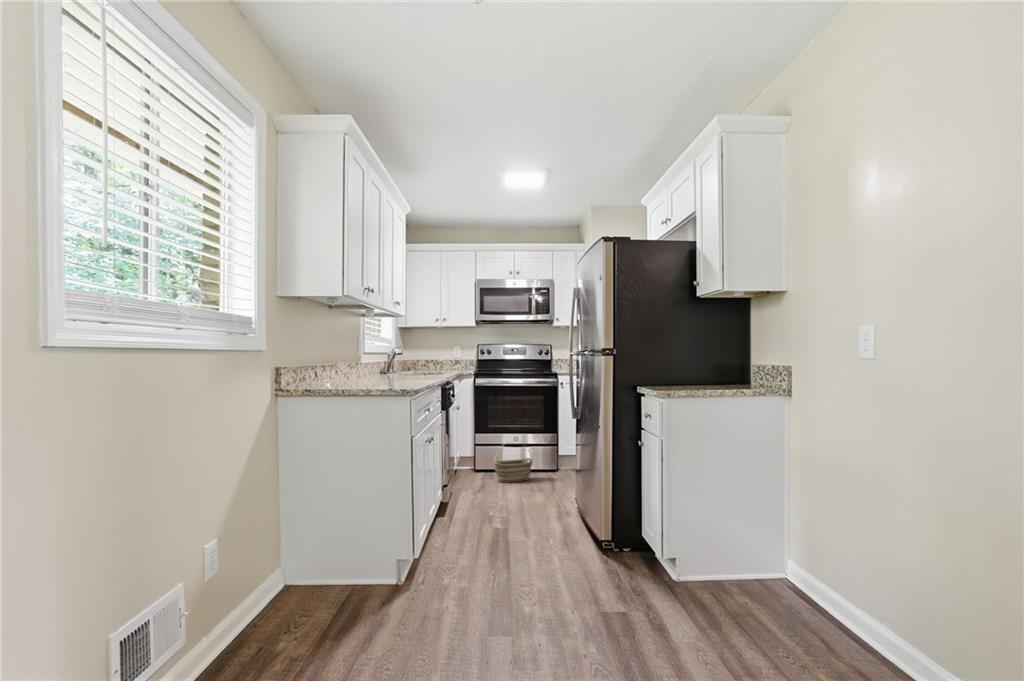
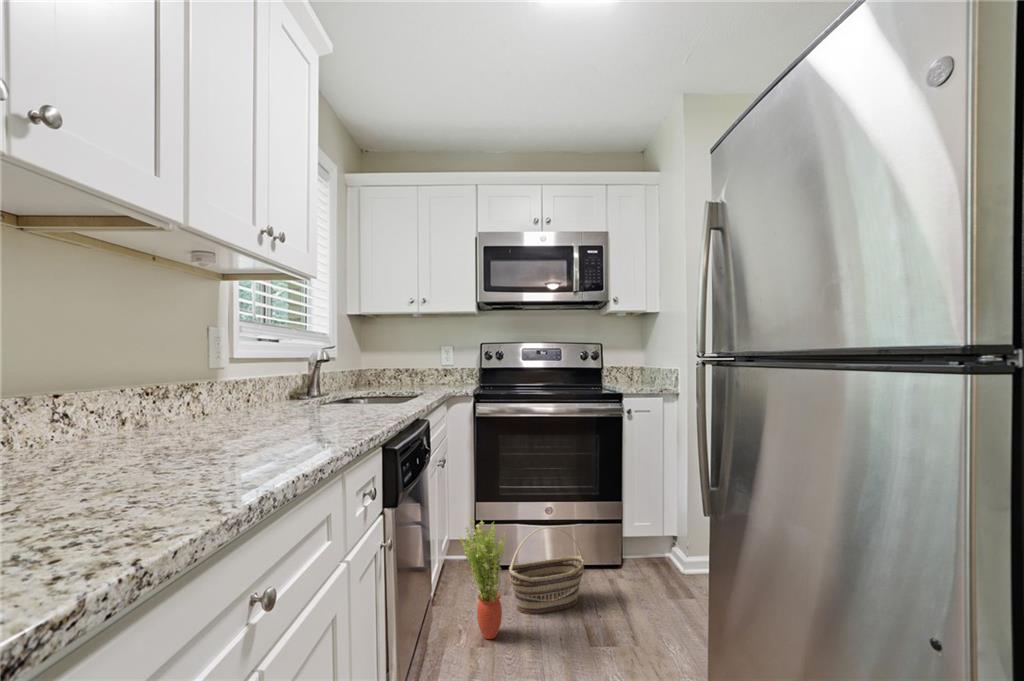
potted plant: none [468,432,492,489] -> present [459,519,505,639]

